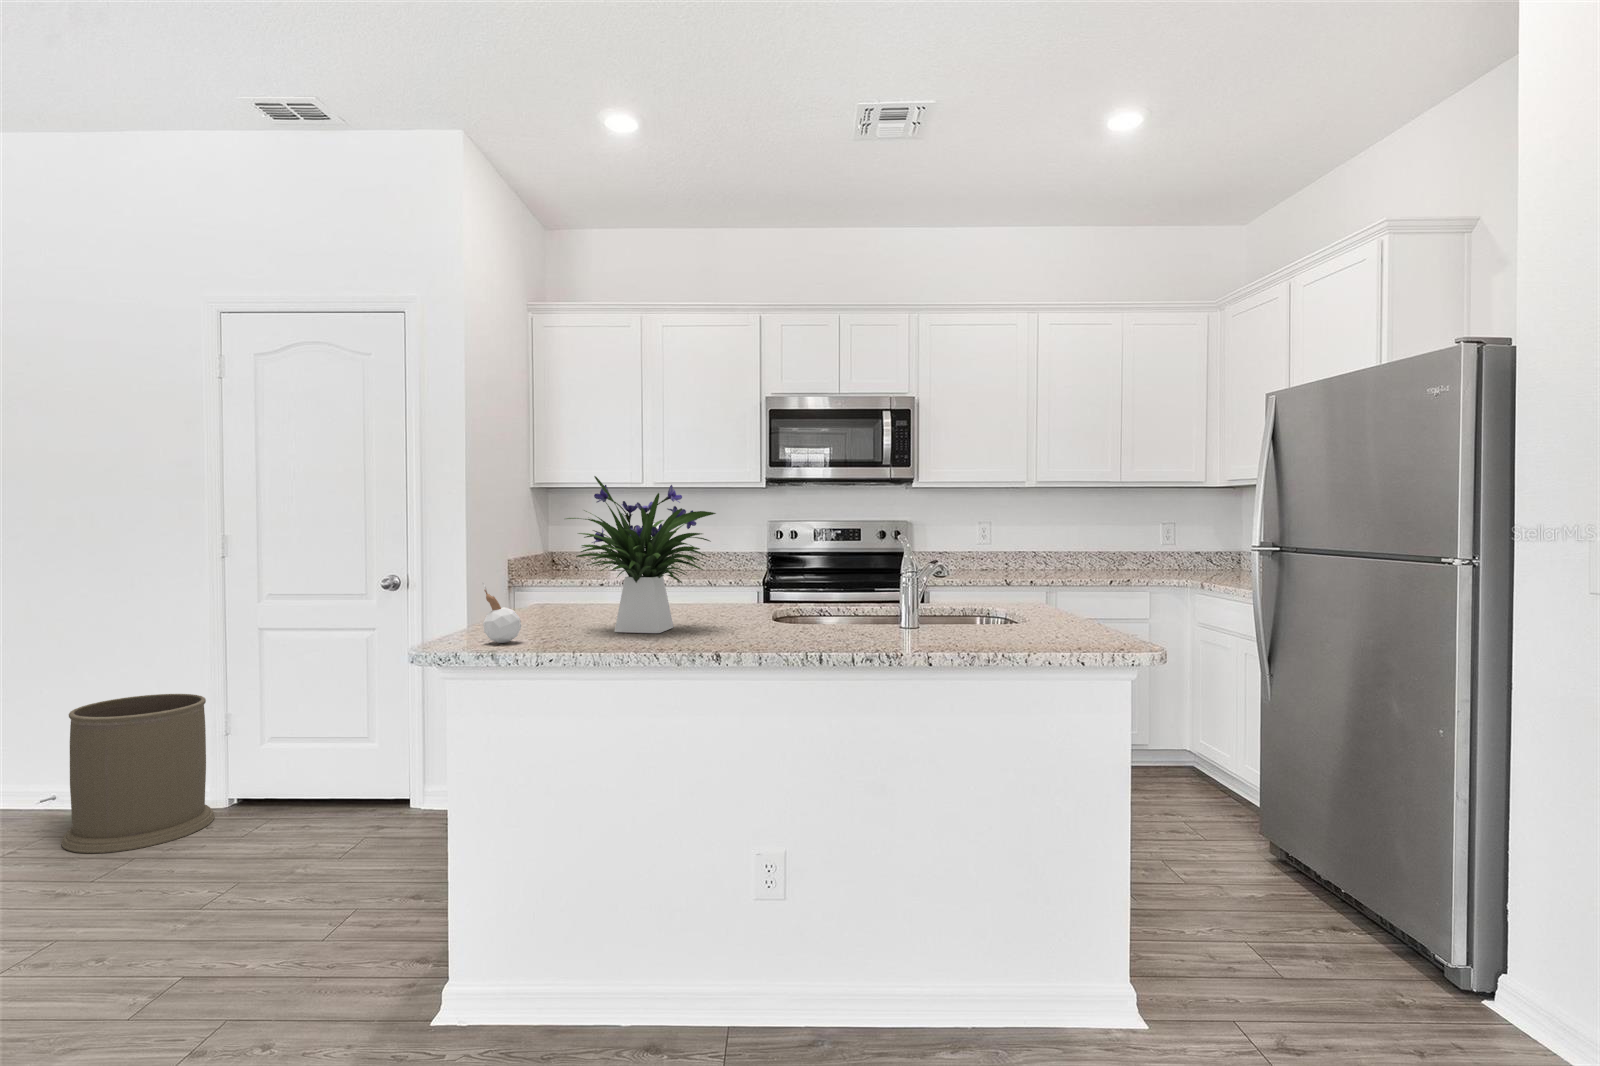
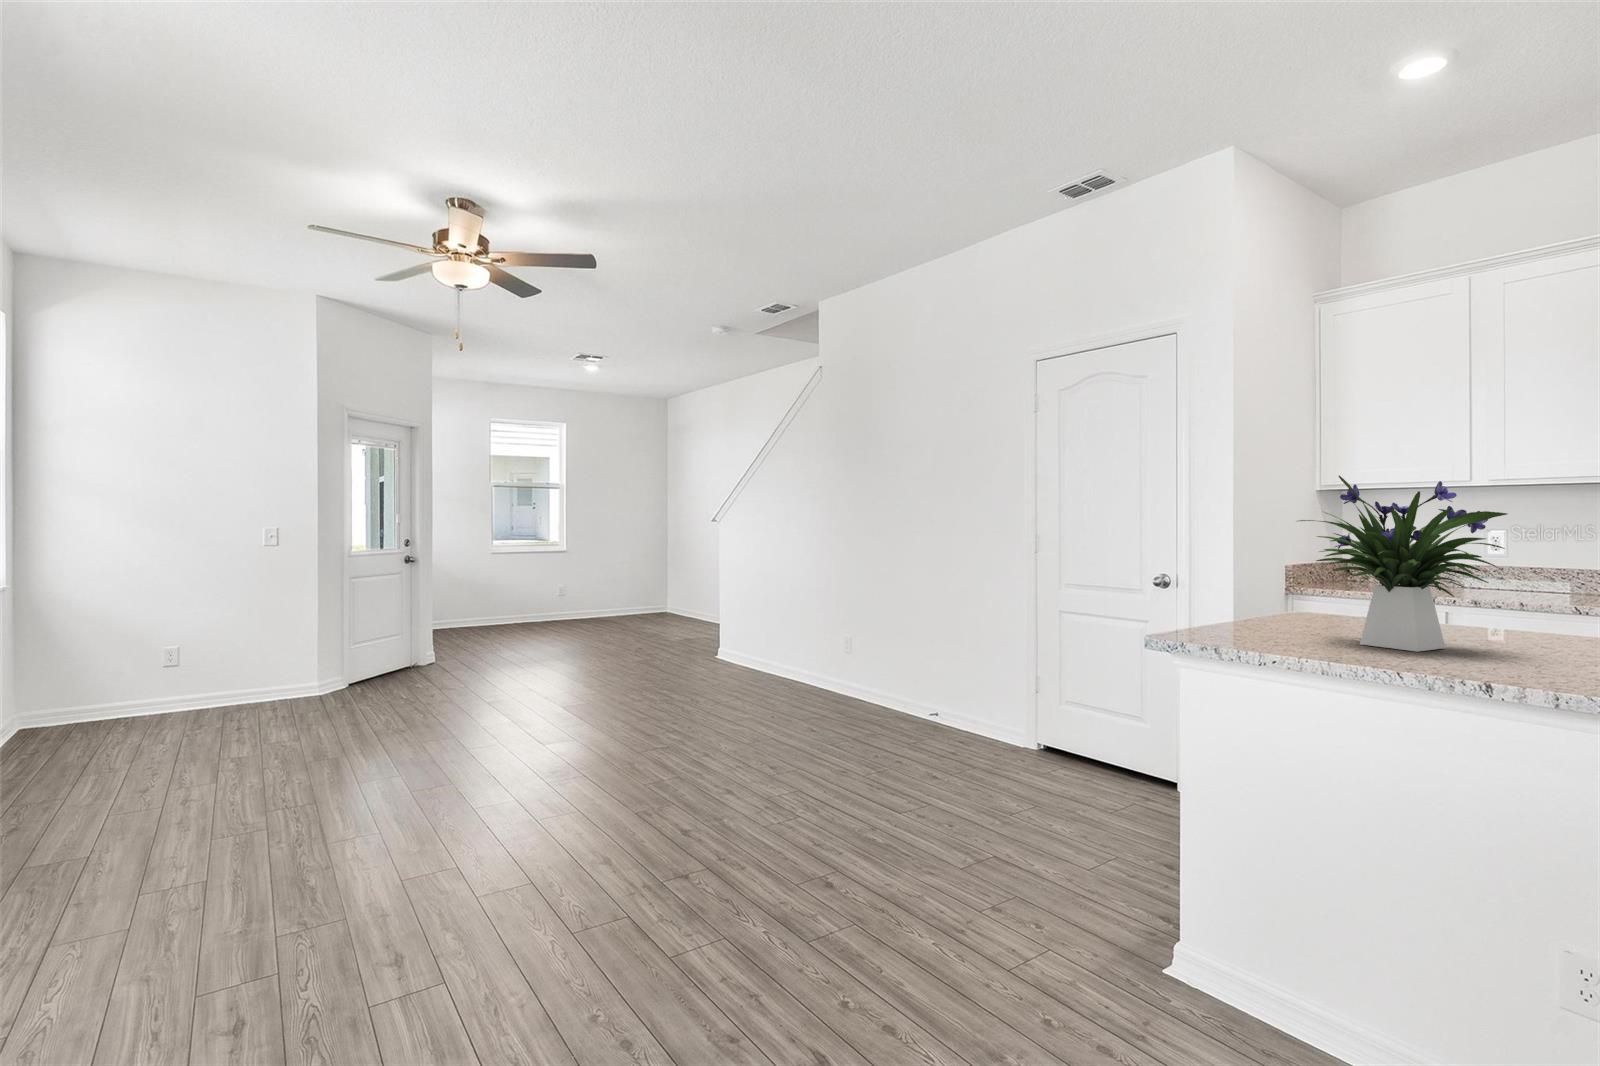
candle: present [483,583,521,643] -> none [1206,581,1245,640]
trash can: present [61,694,215,853] -> none [938,654,1028,765]

